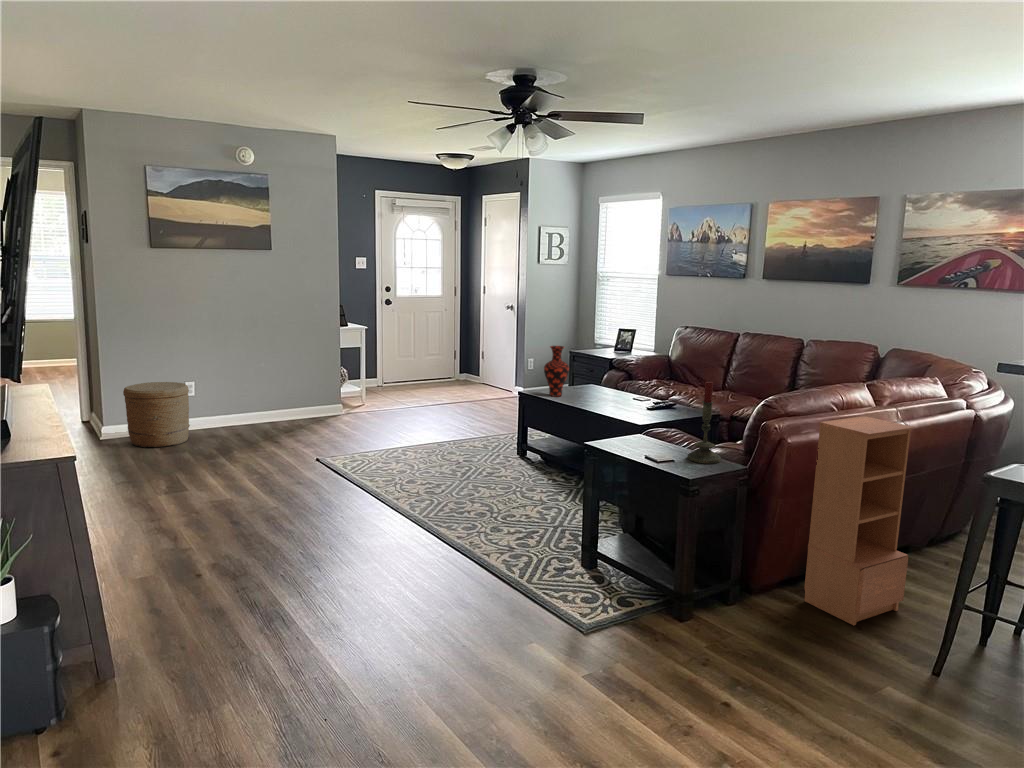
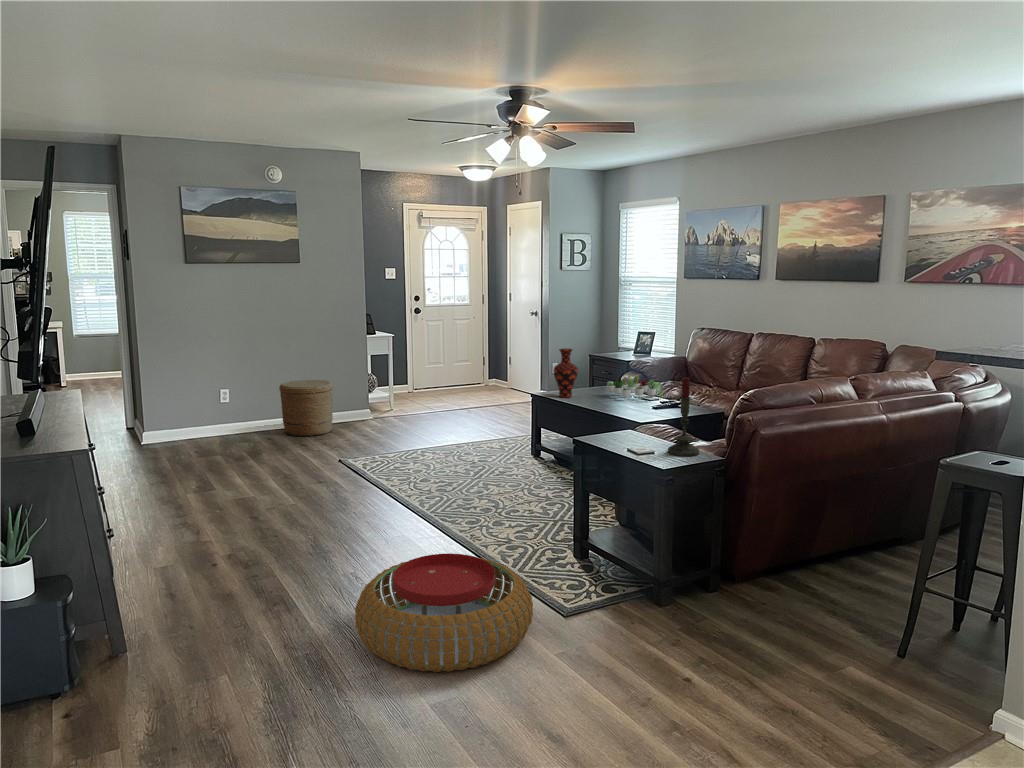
succulent plant: none [597,373,655,399] -> present [607,375,663,399]
woven basket: present [123,382,190,448] -> present [279,380,333,436]
bookcase: present [804,416,915,625] -> none [785,409,888,612]
pouf: none [364,567,555,699] -> present [355,553,533,672]

